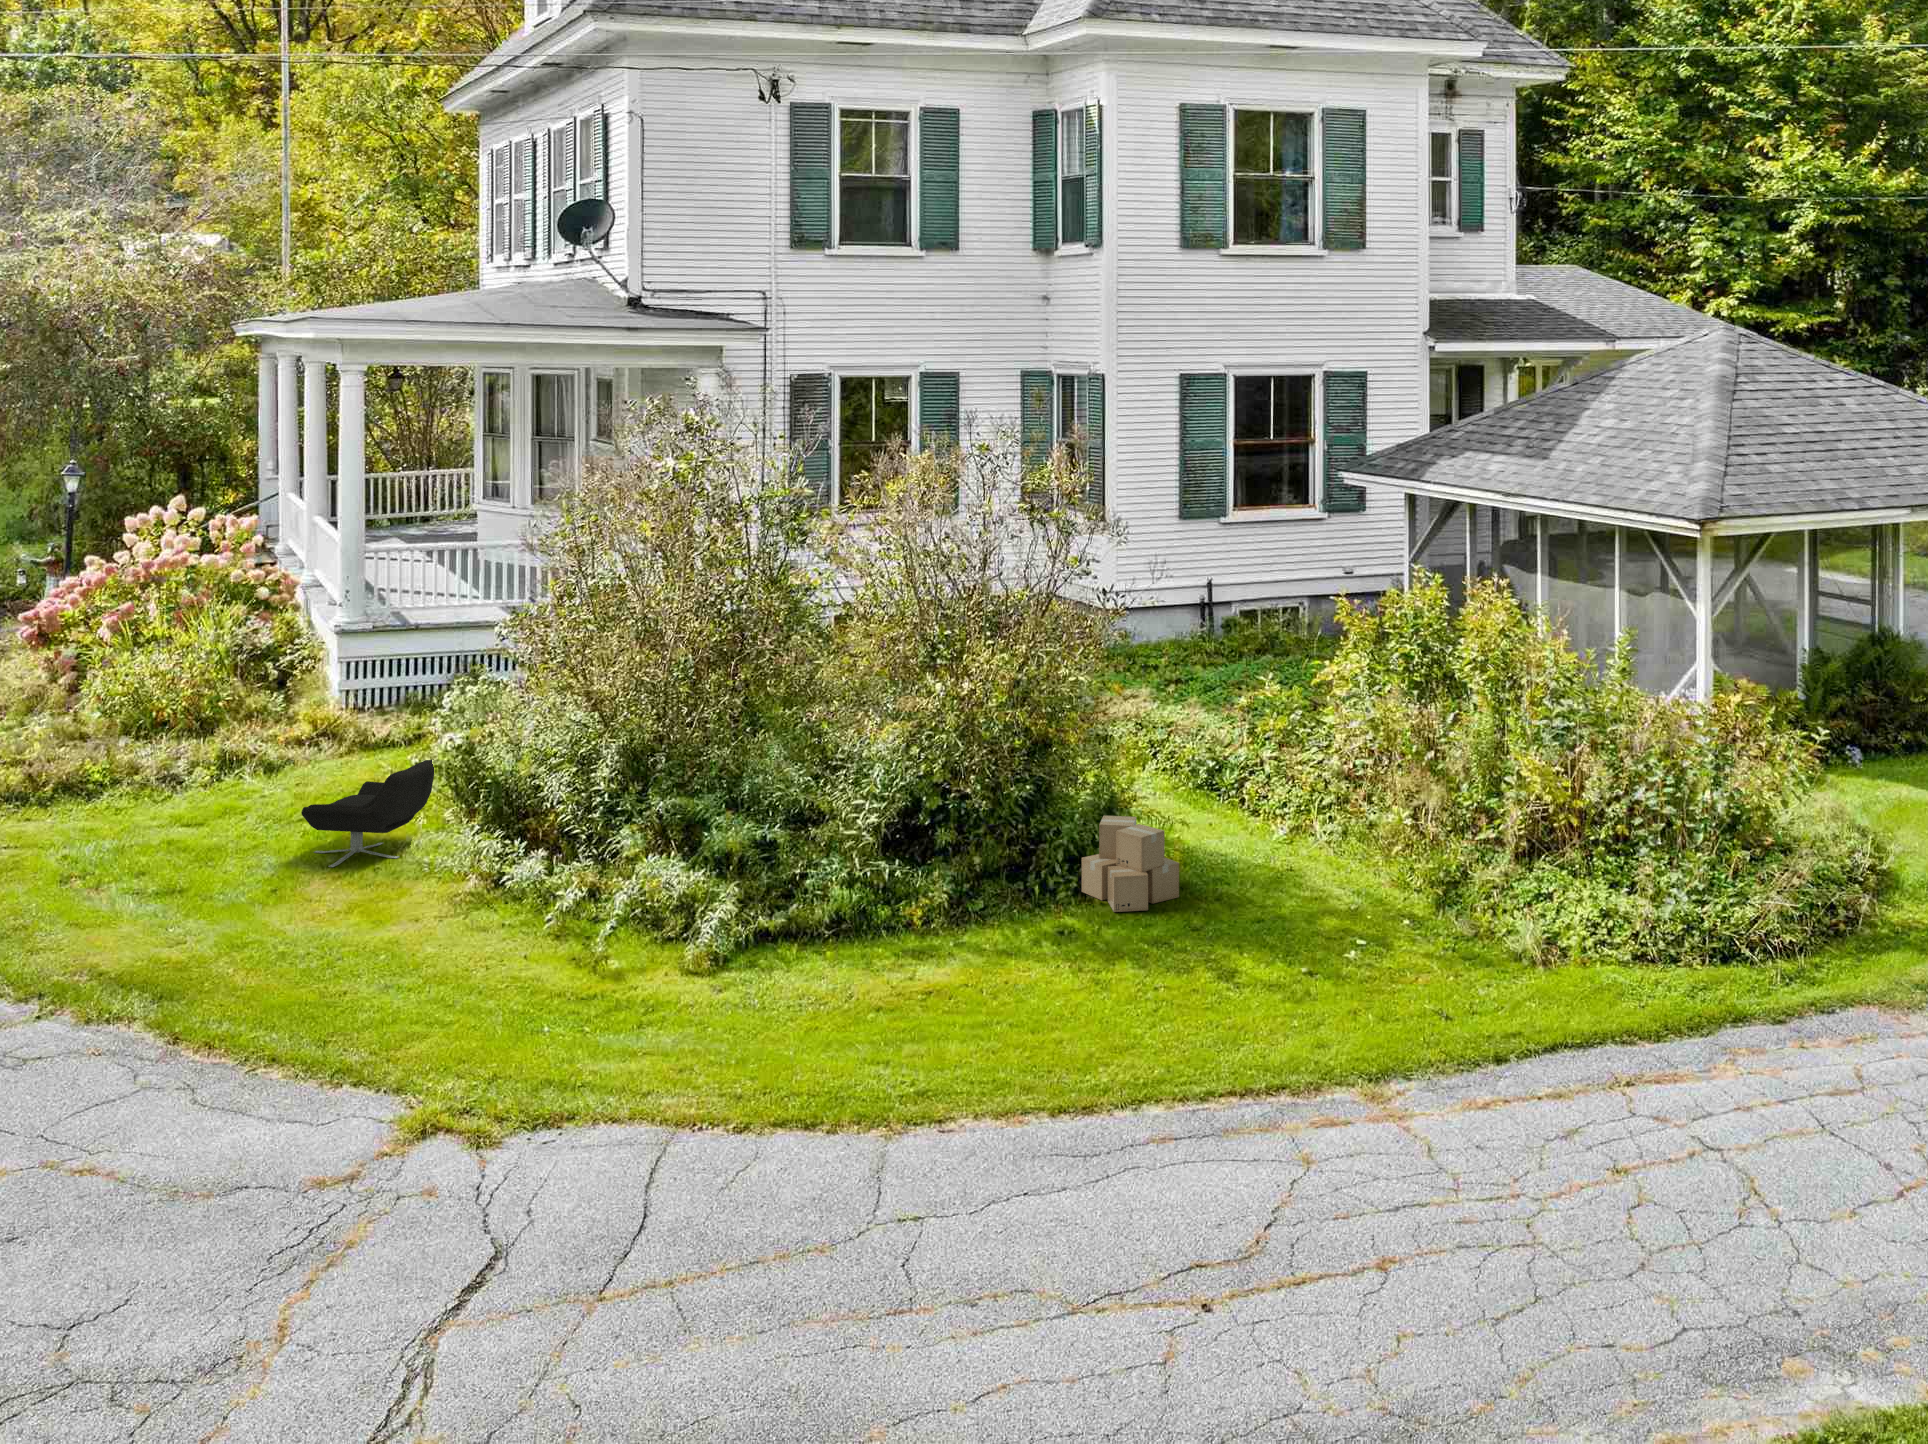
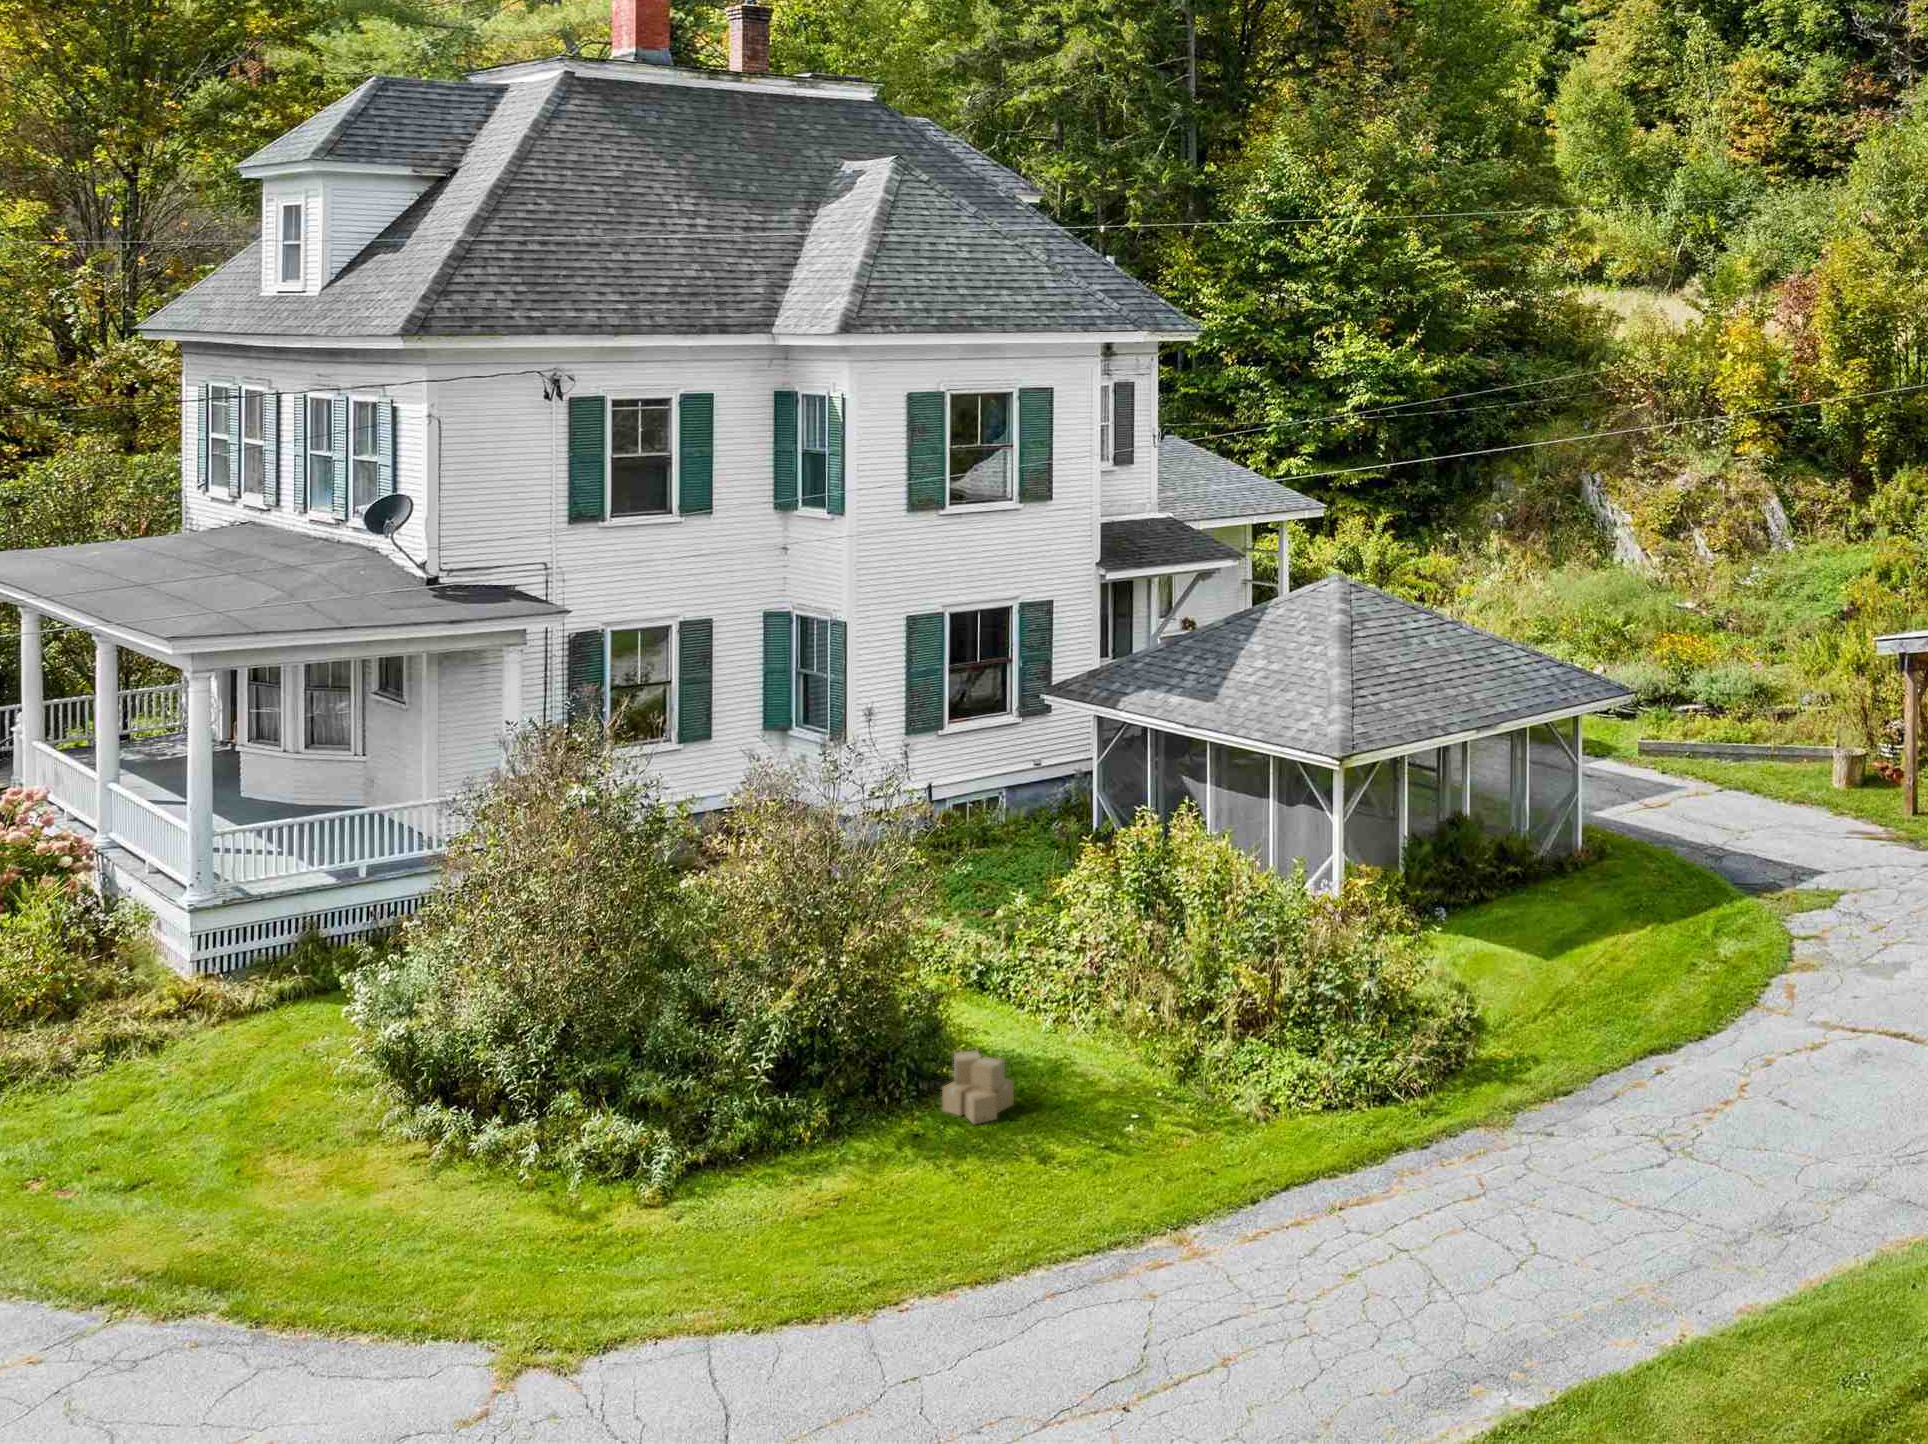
lounge chair: present [301,759,434,867] -> none [276,1081,388,1187]

